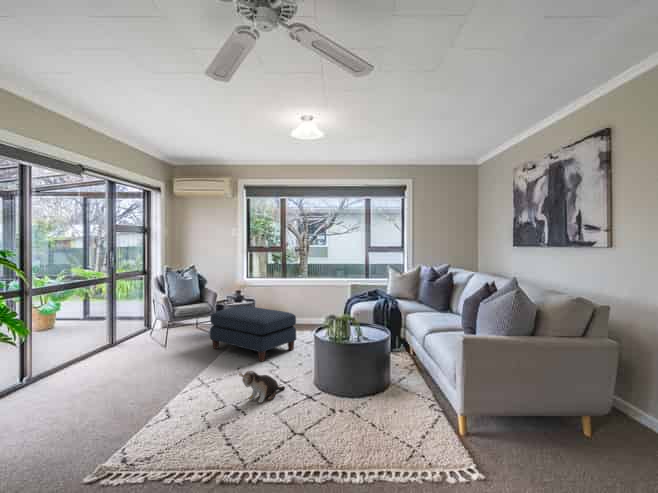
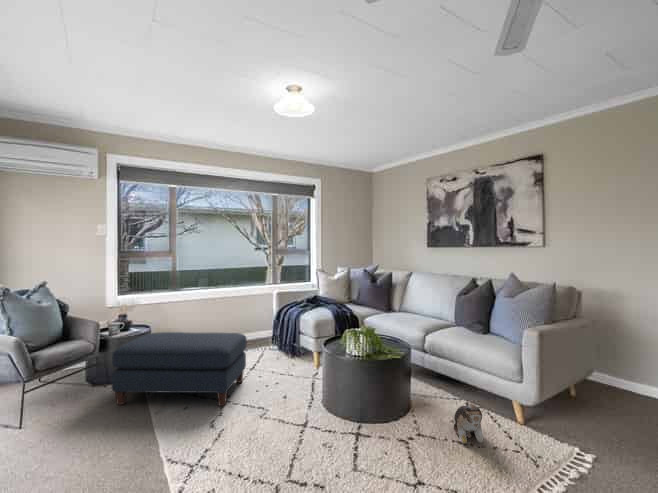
plush toy: present [239,371,285,402] -> present [454,404,484,444]

